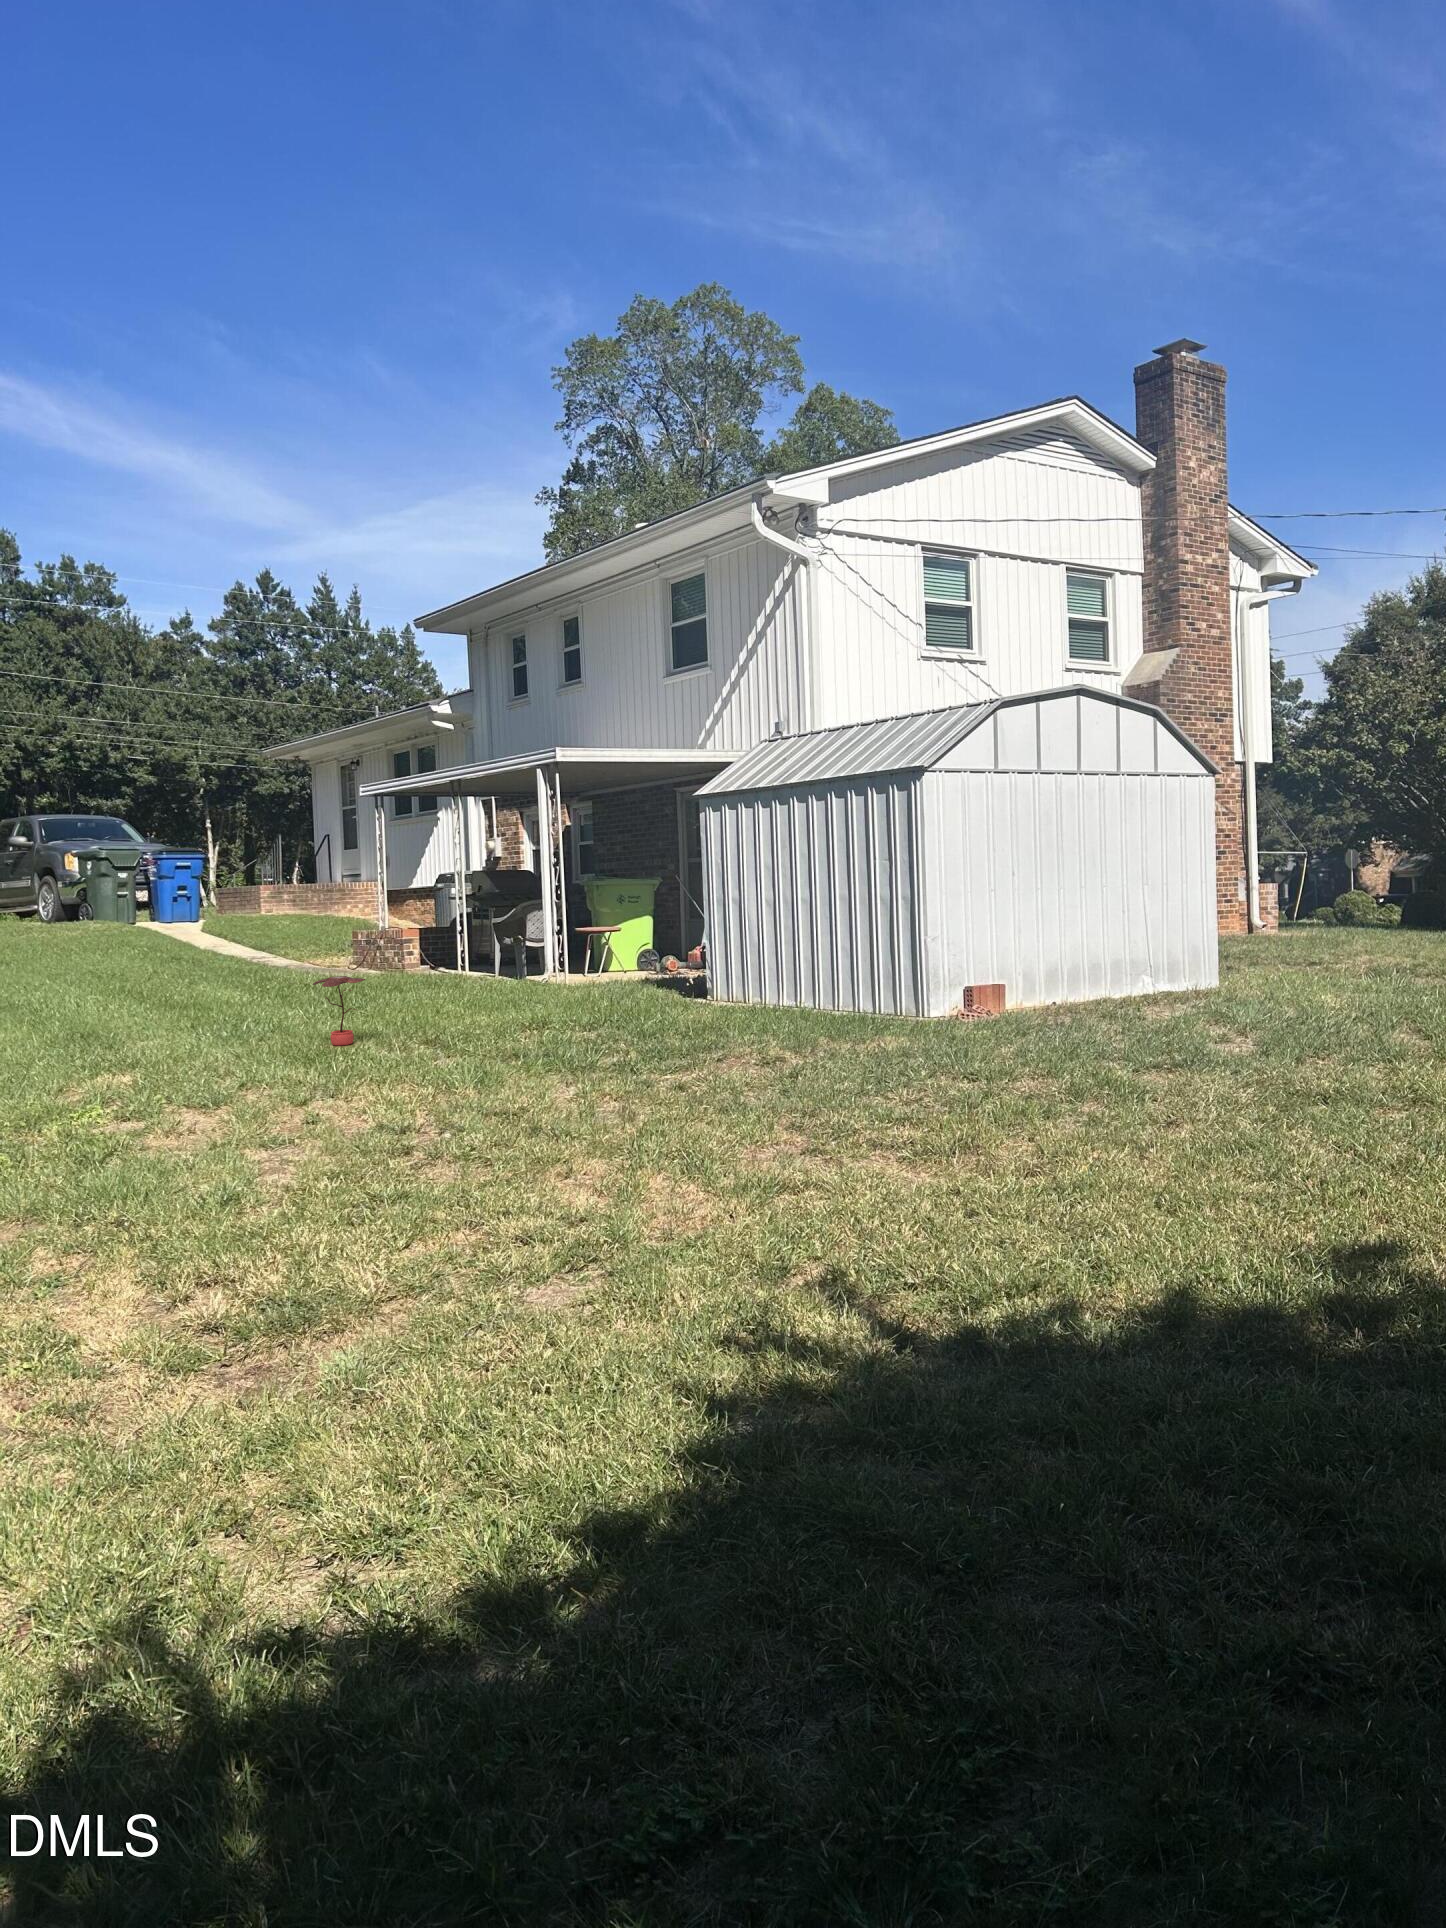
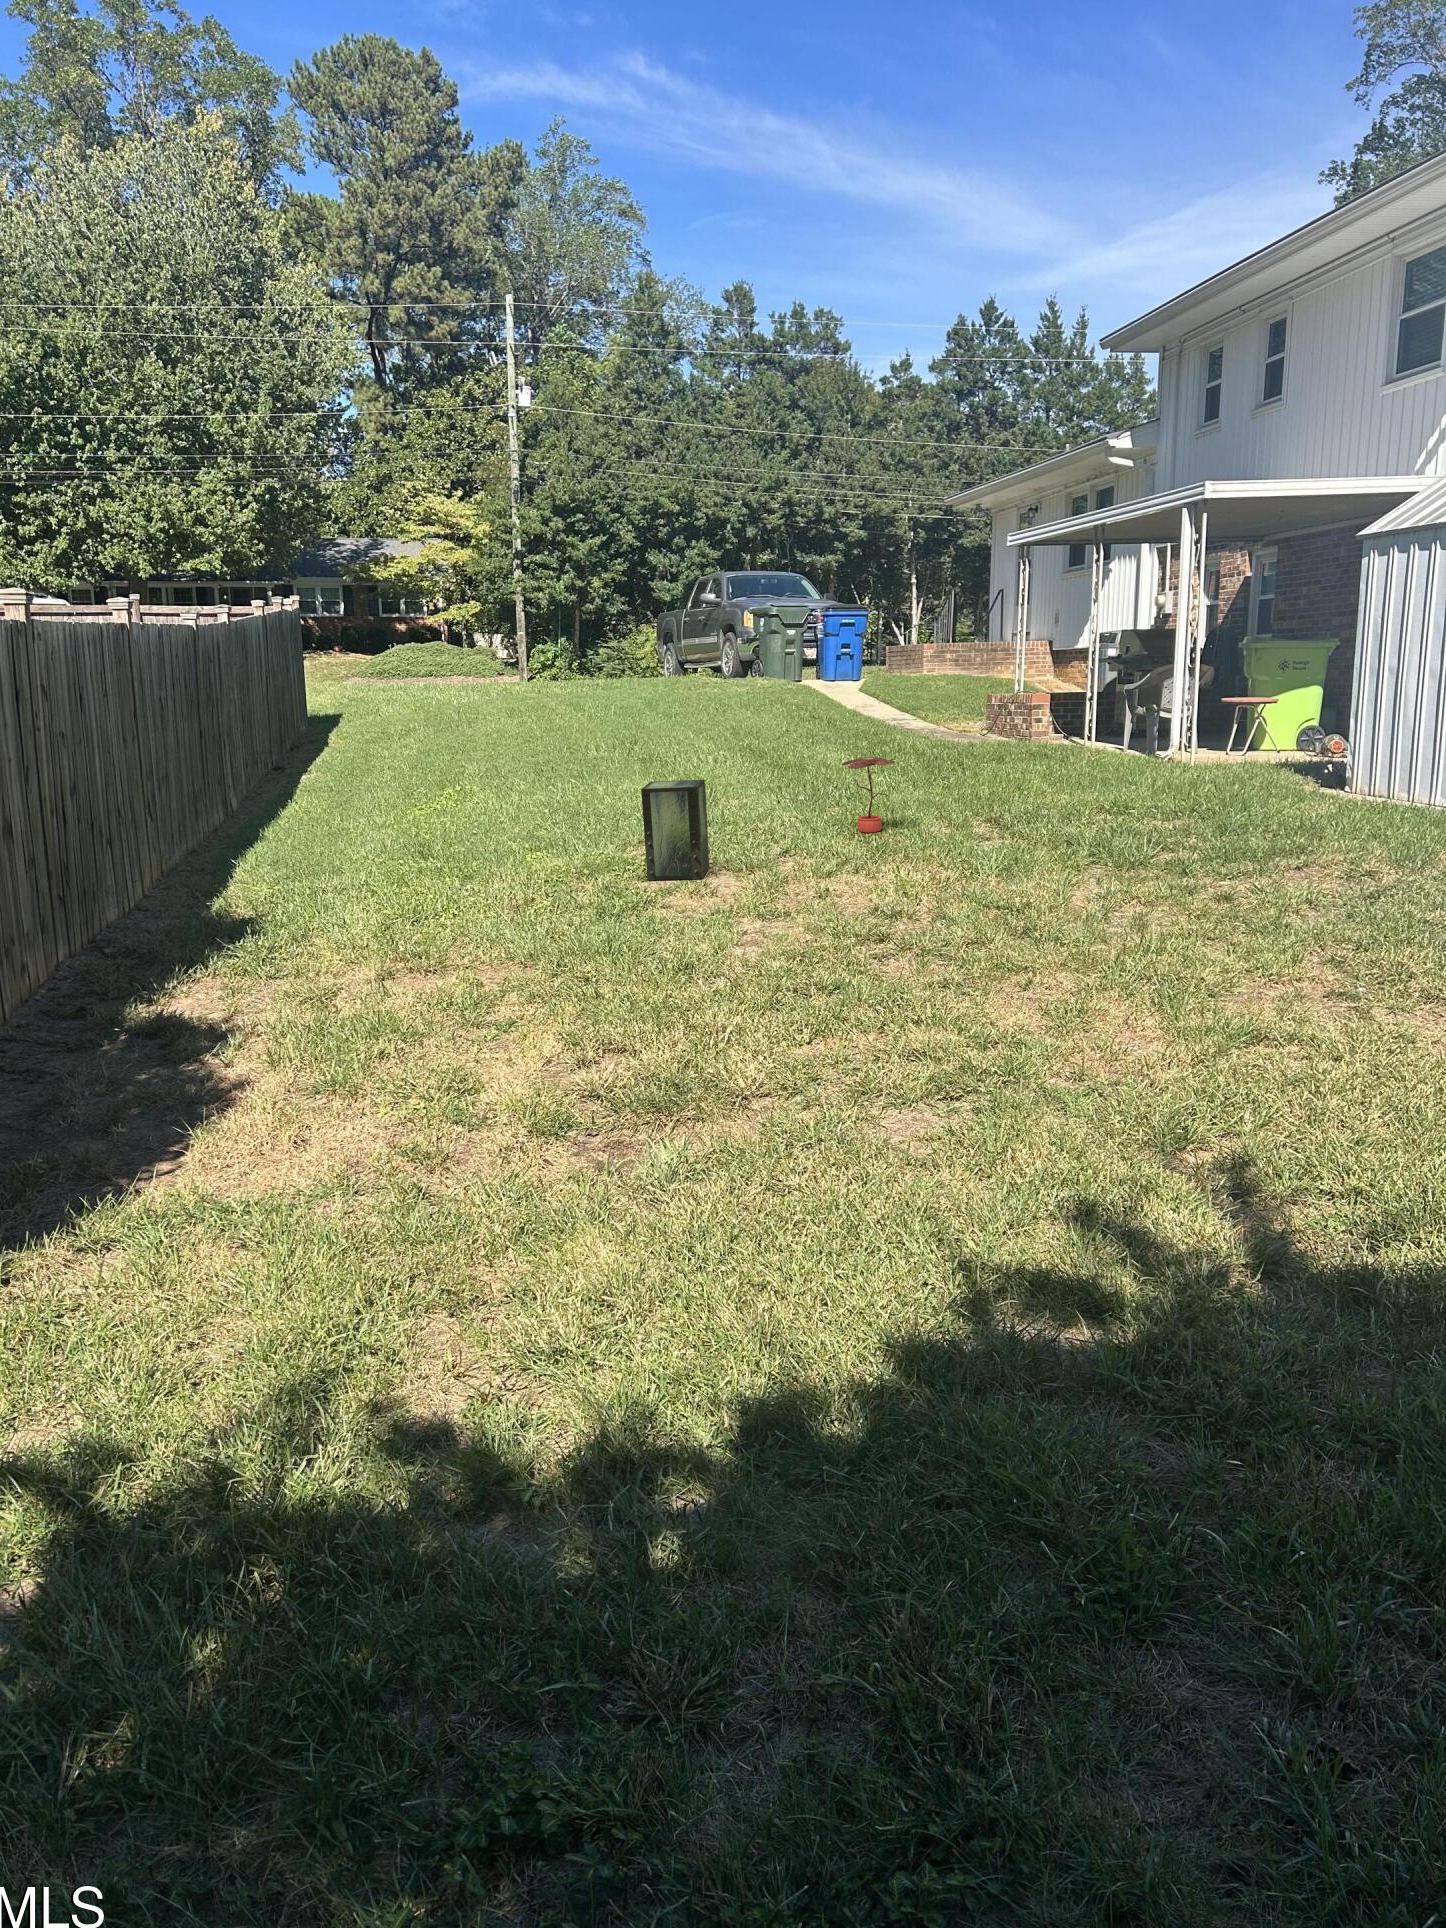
storage box: none [146,999,210,1098] -> present [641,780,710,880]

